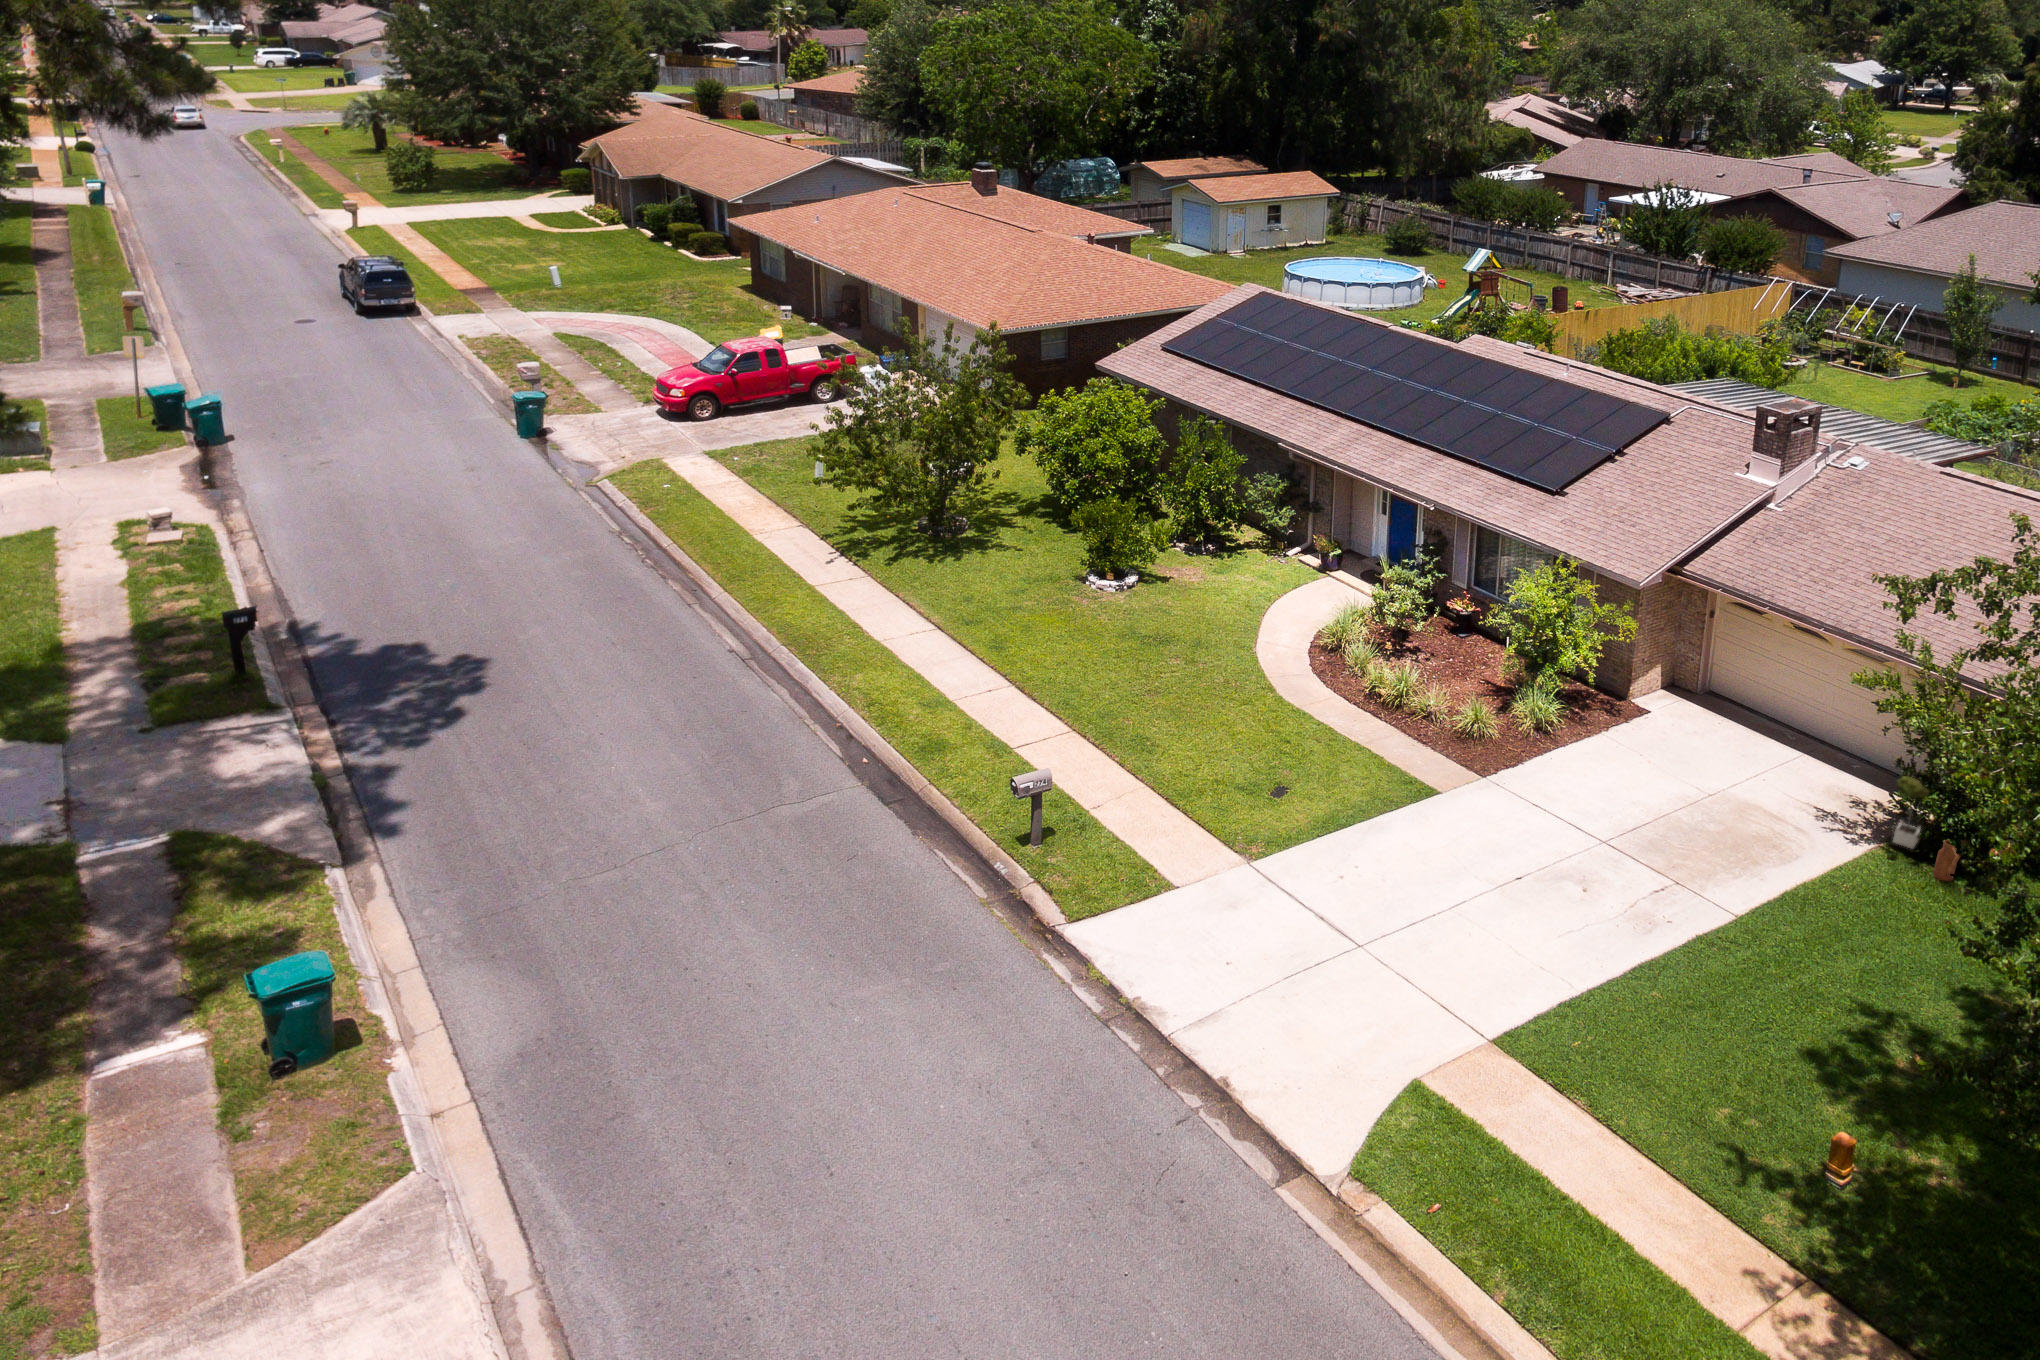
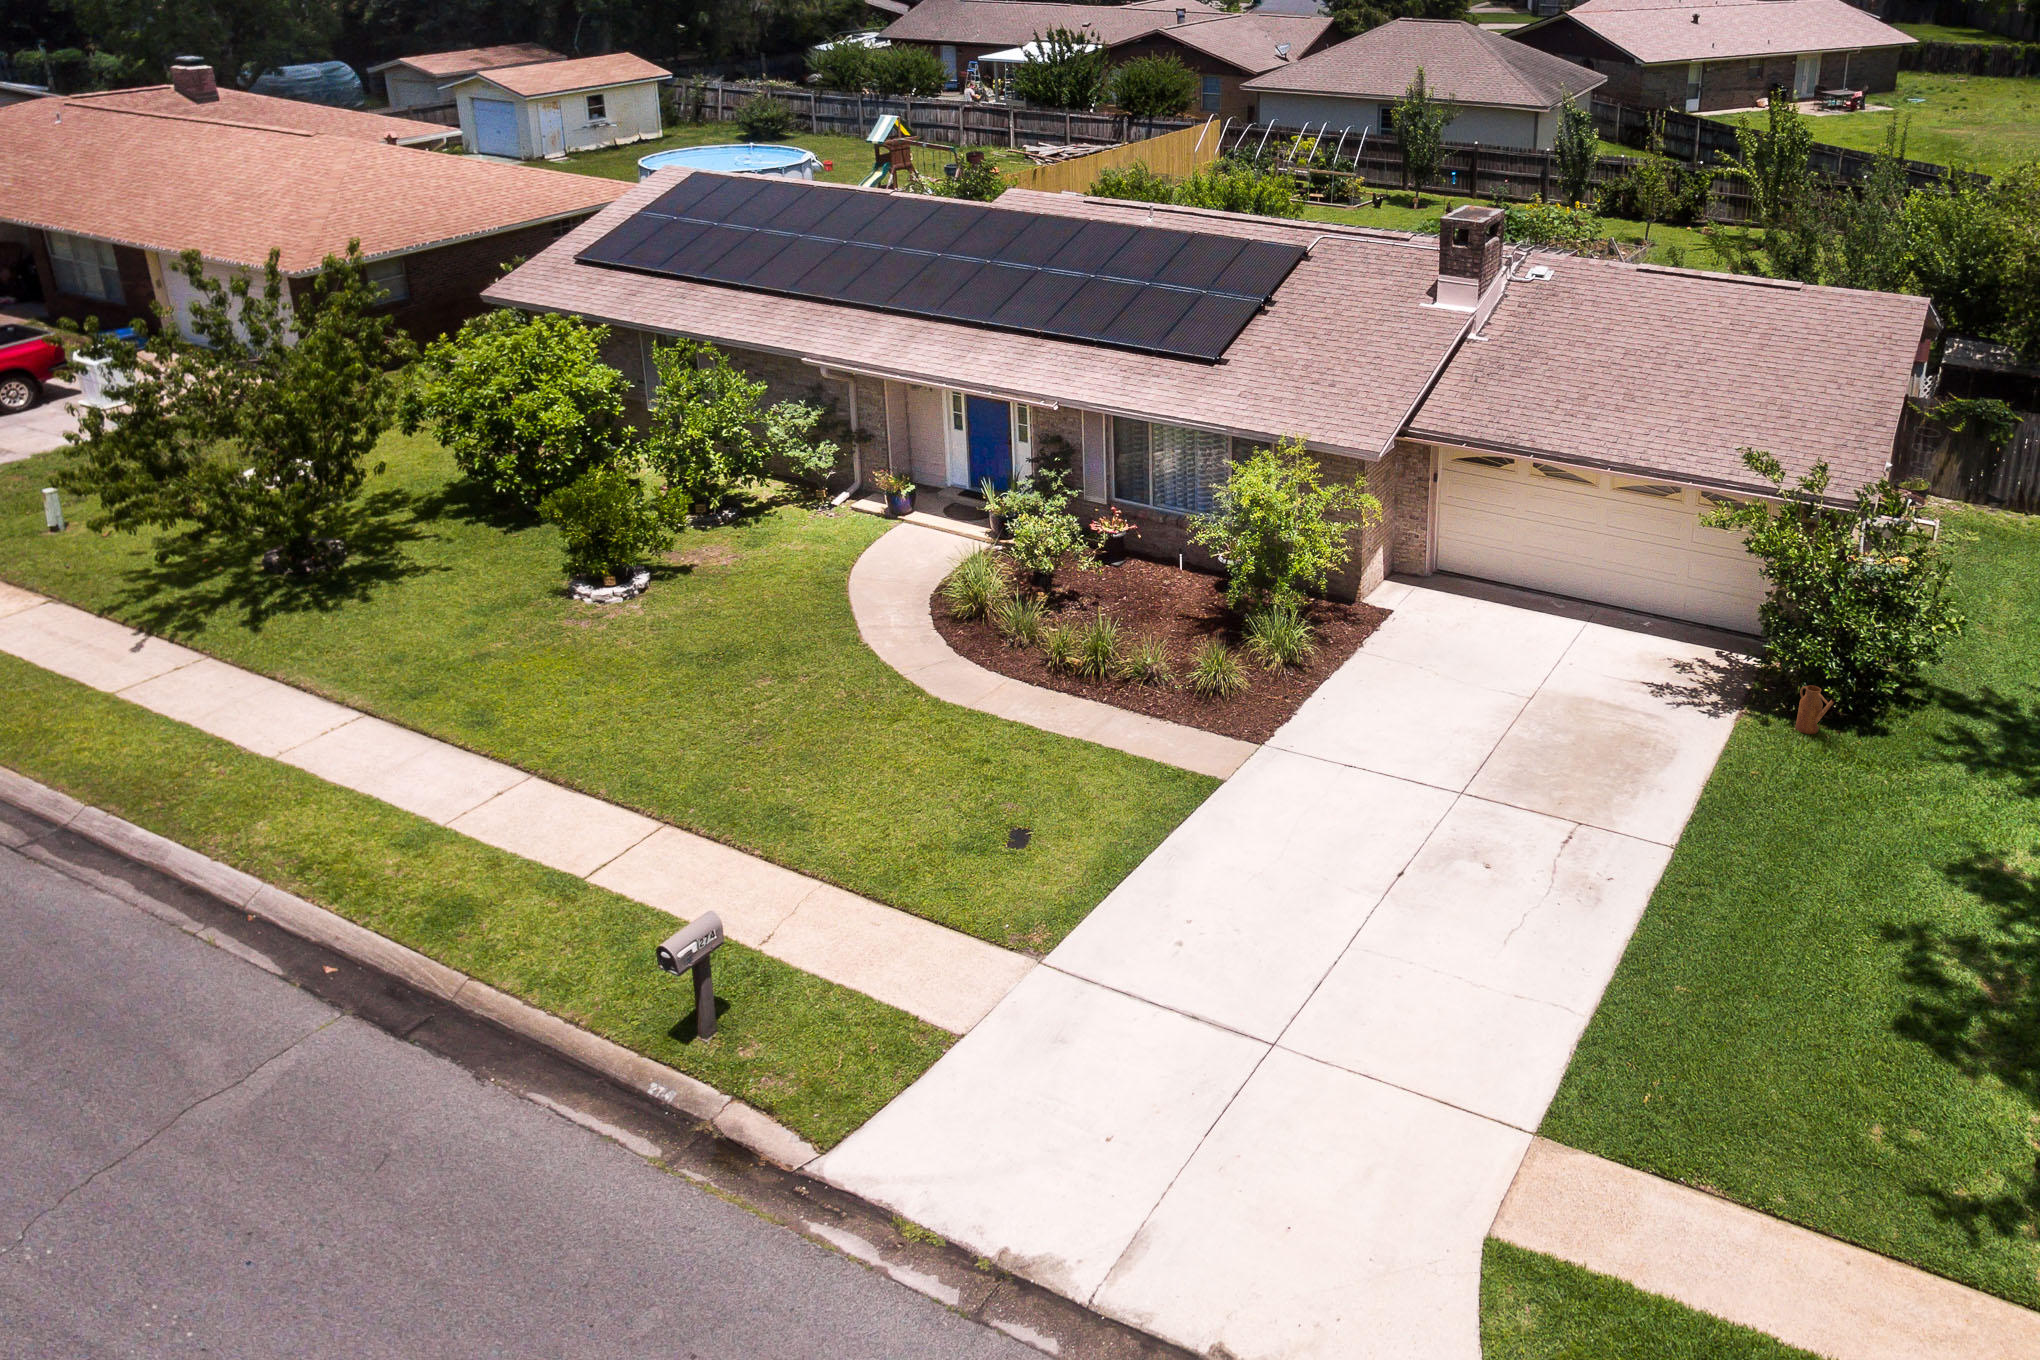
potted tree: present [1893,776,1929,848] -> none [1730,622,1769,705]

